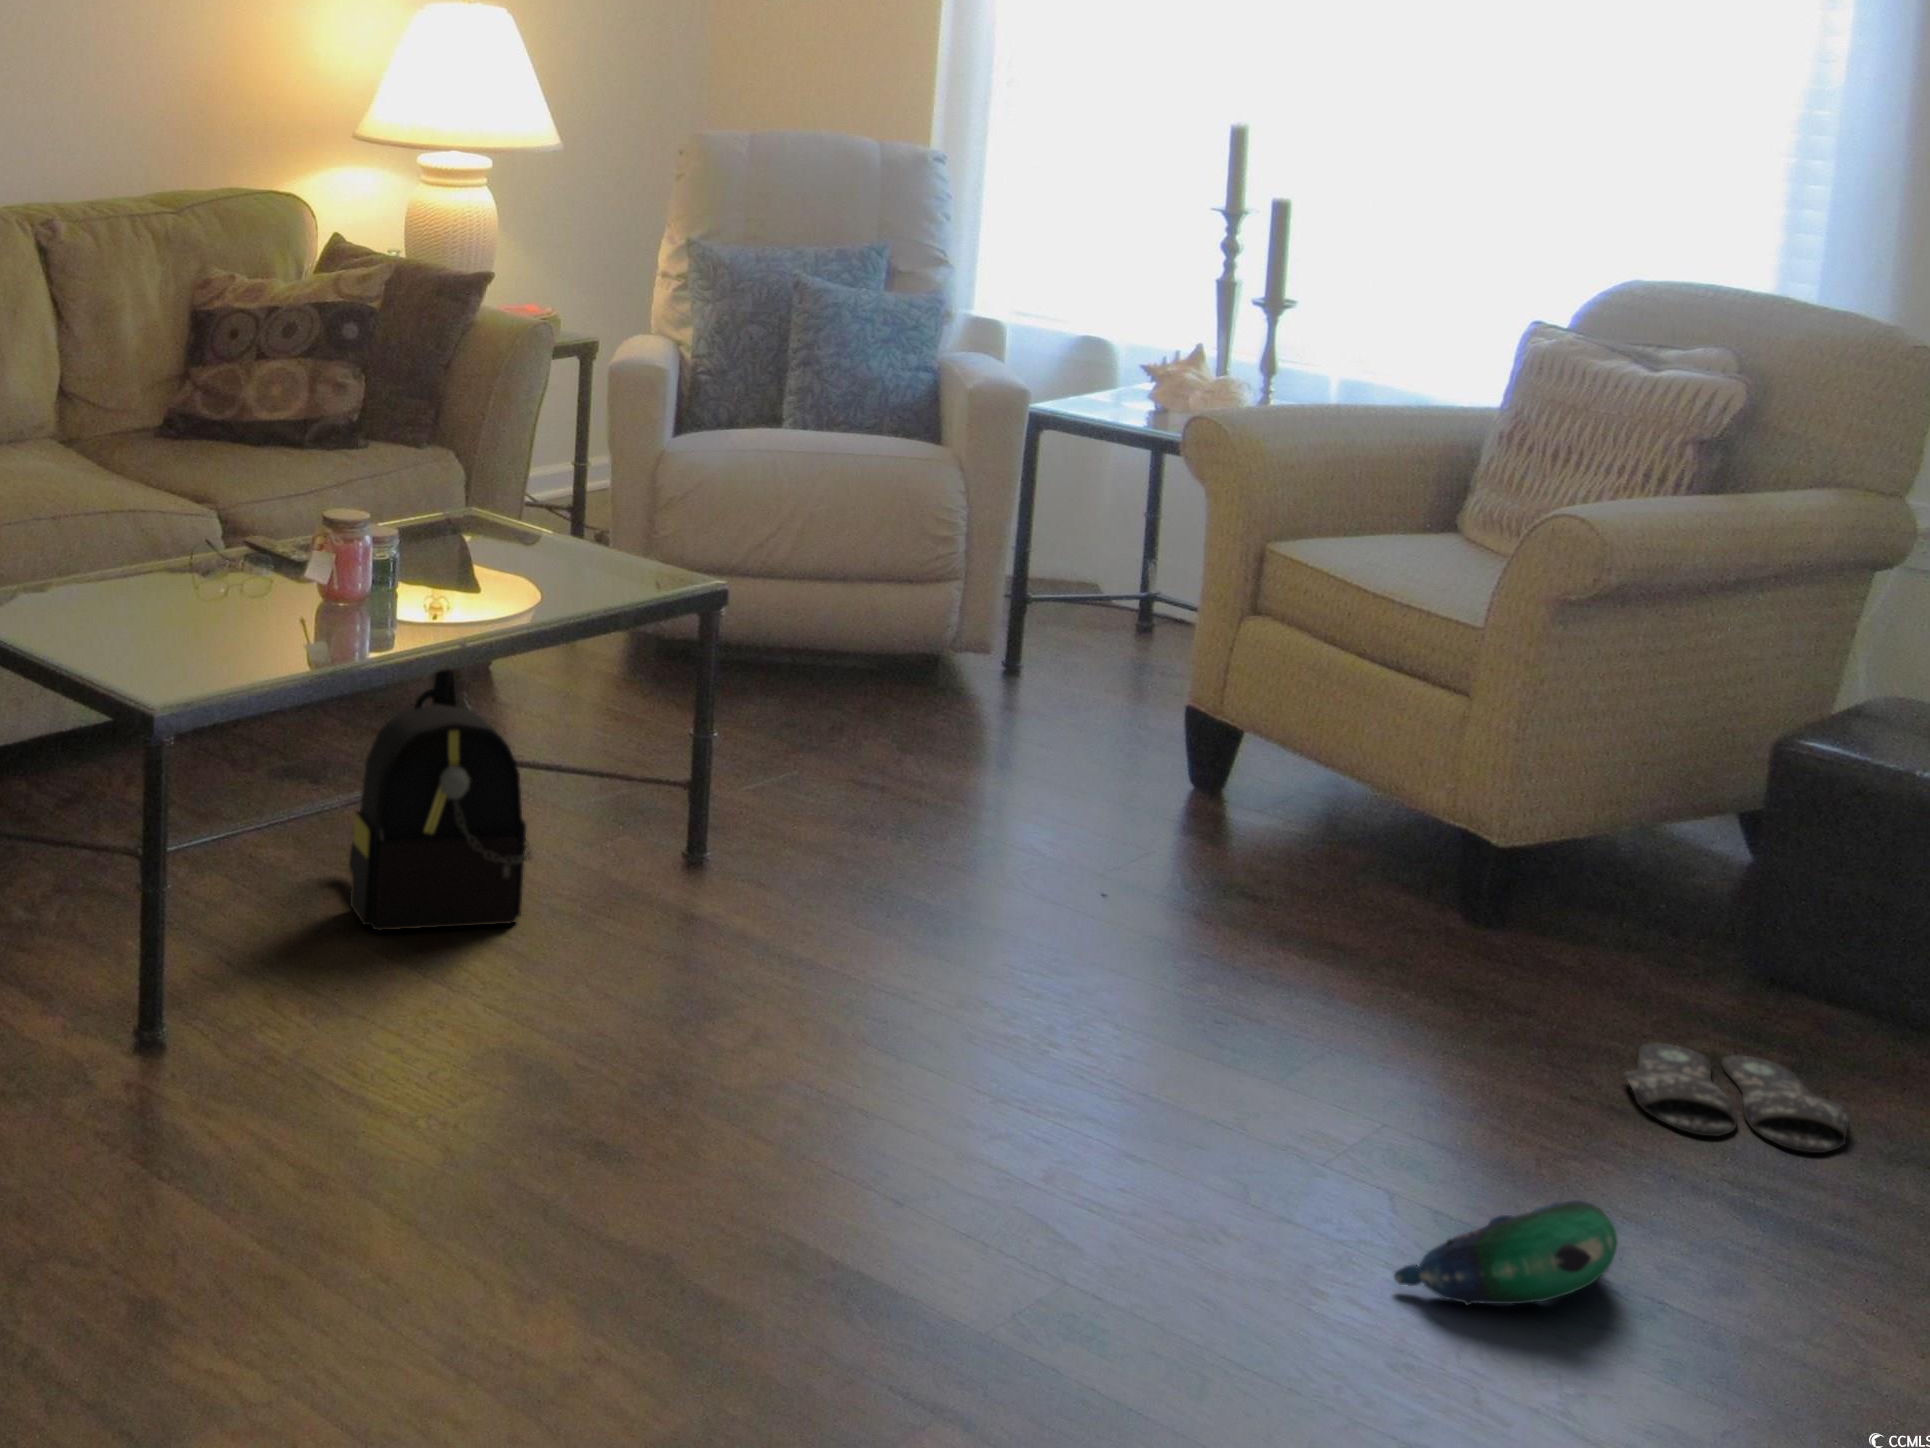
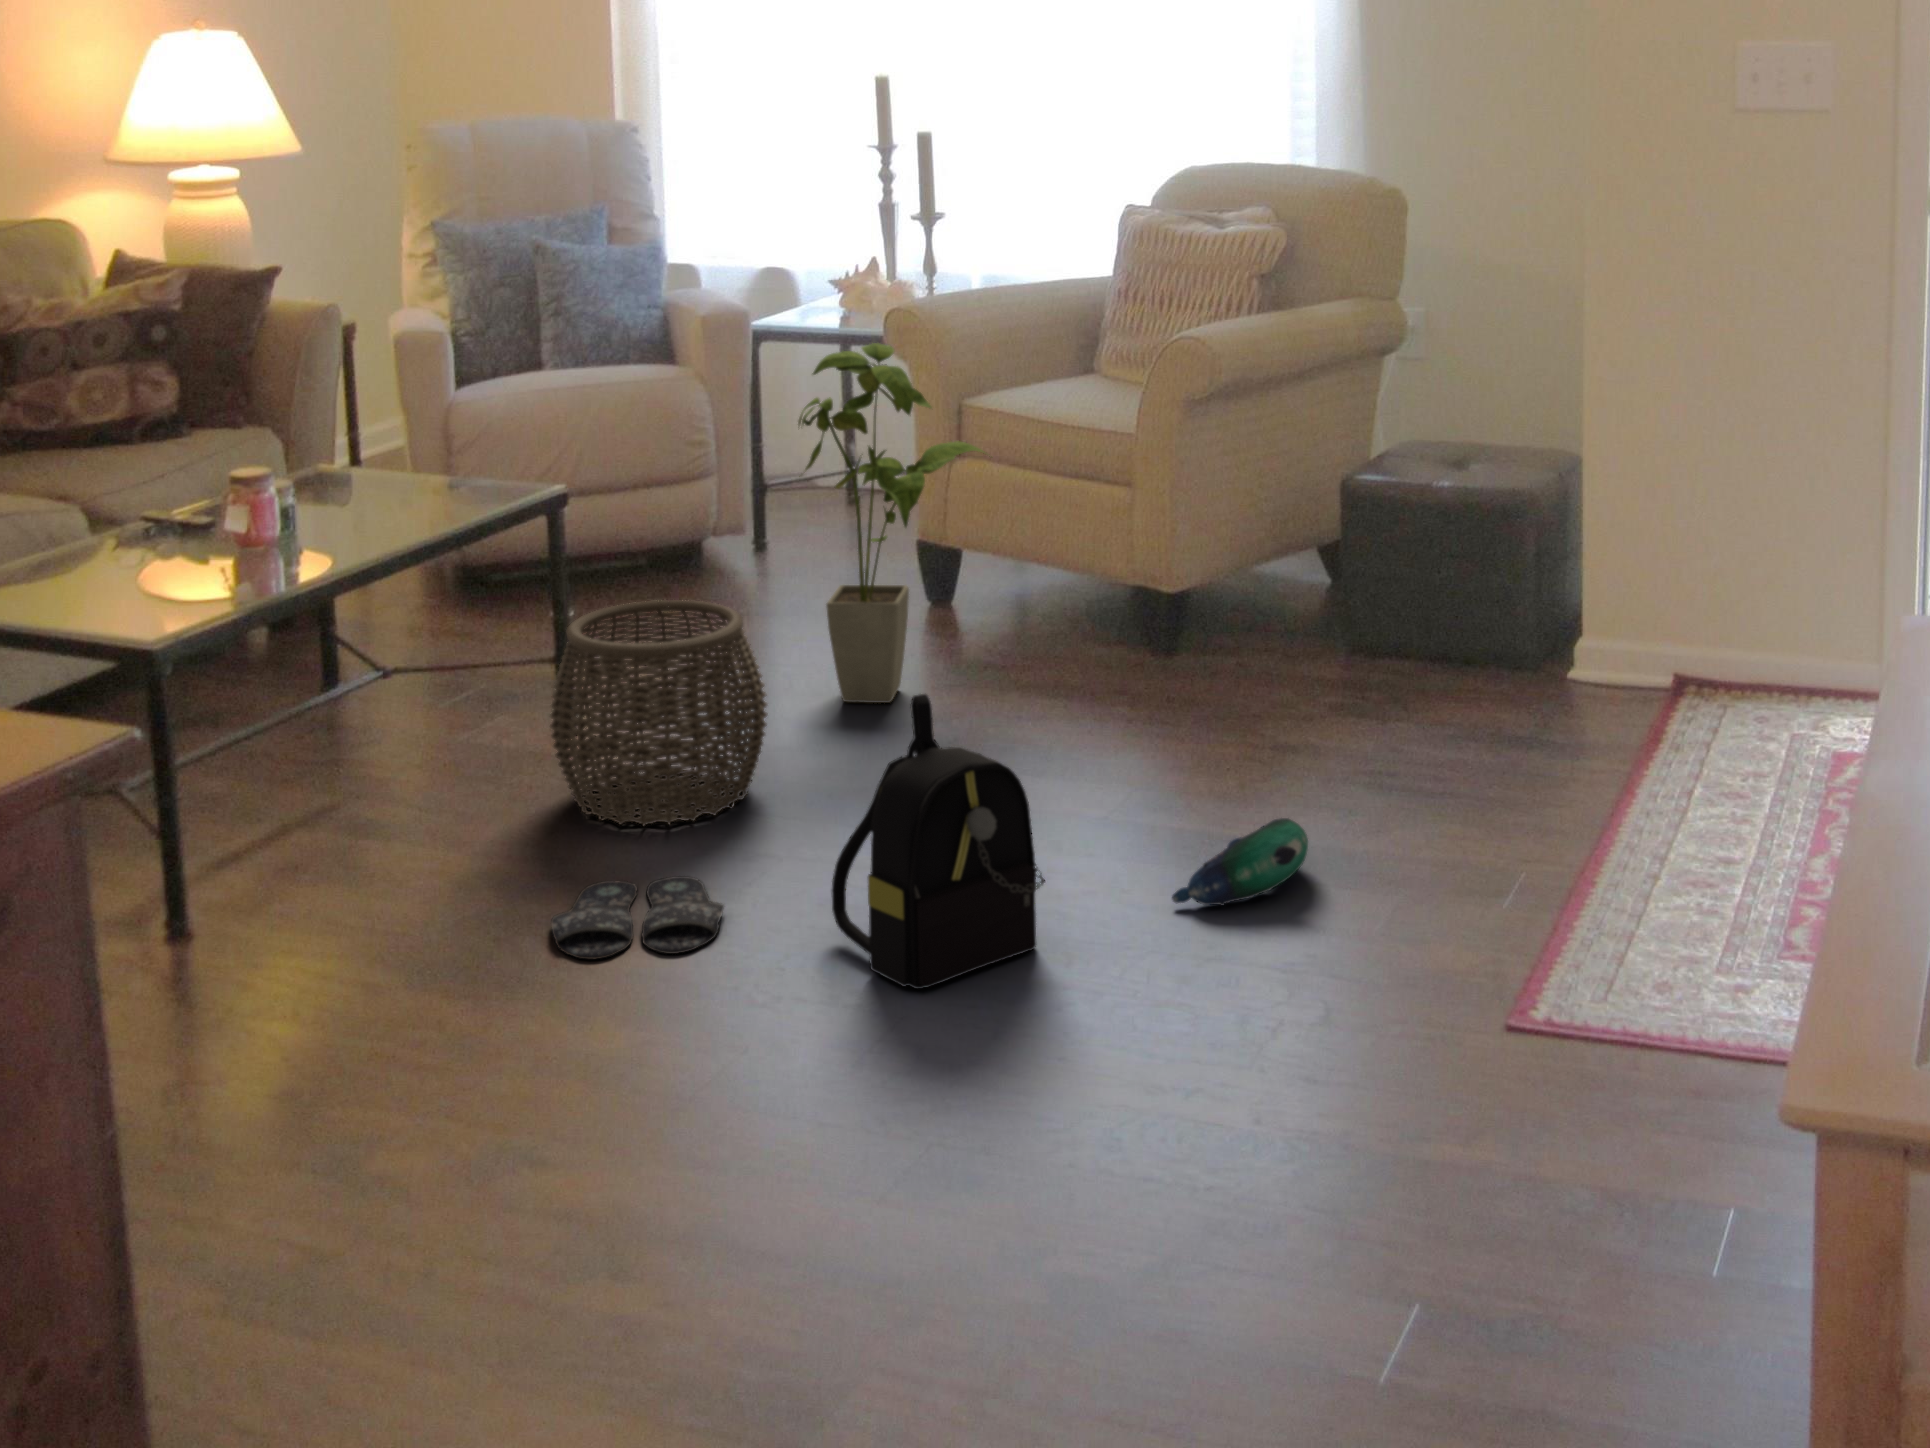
house plant: none [1017,452,1276,907] -> present [798,343,984,703]
backpack: present [349,670,531,930] -> present [832,694,1045,989]
woven basket: none [649,725,917,1009] -> present [550,600,767,826]
slippers: present [1624,1042,1848,1153] -> present [551,876,724,959]

